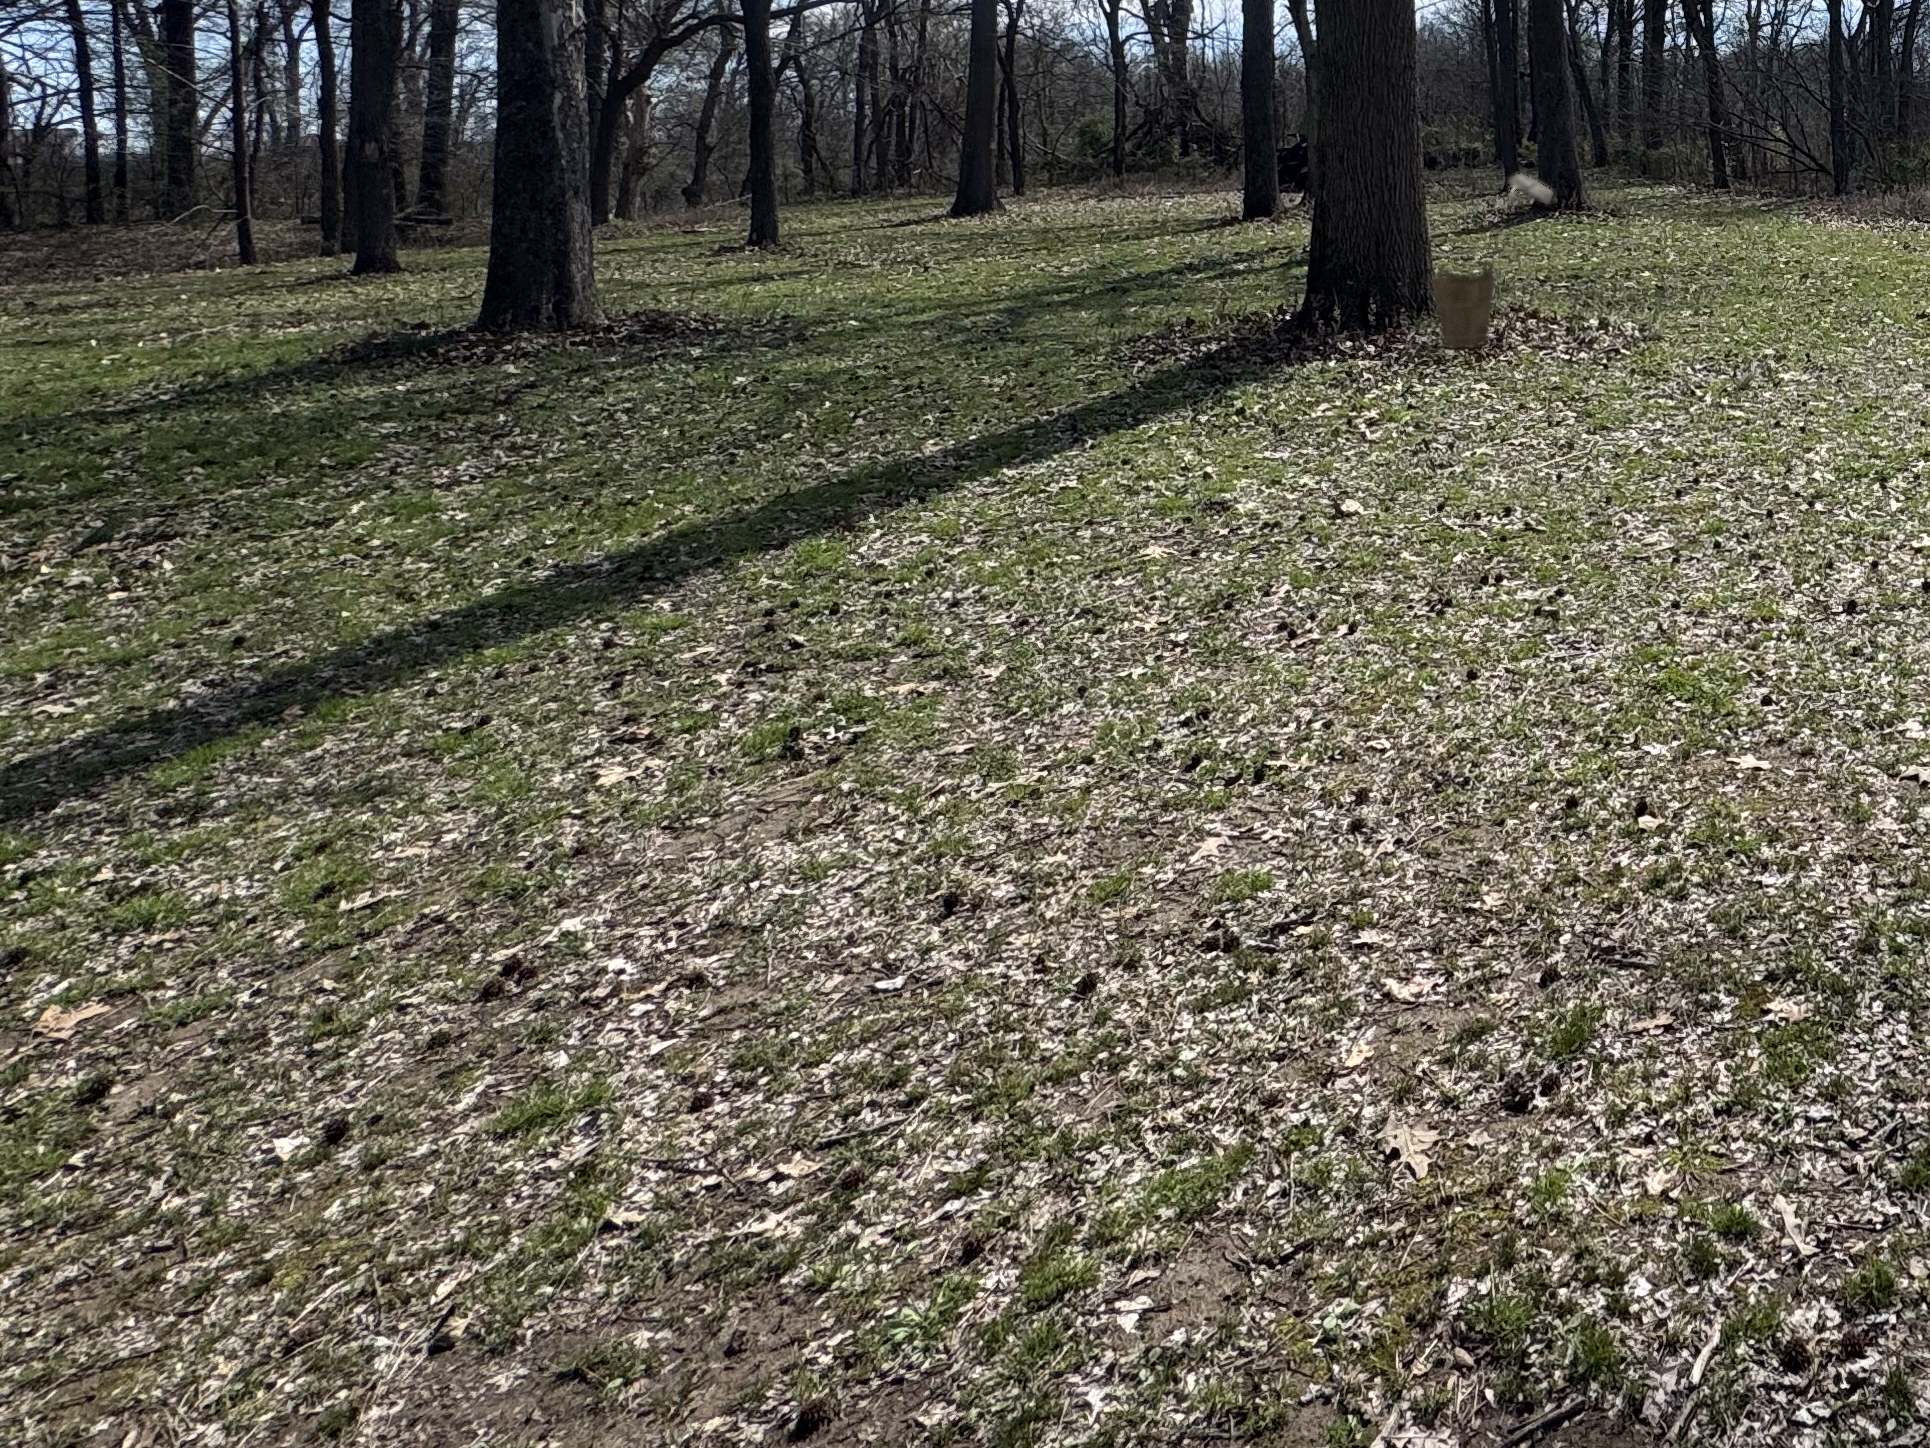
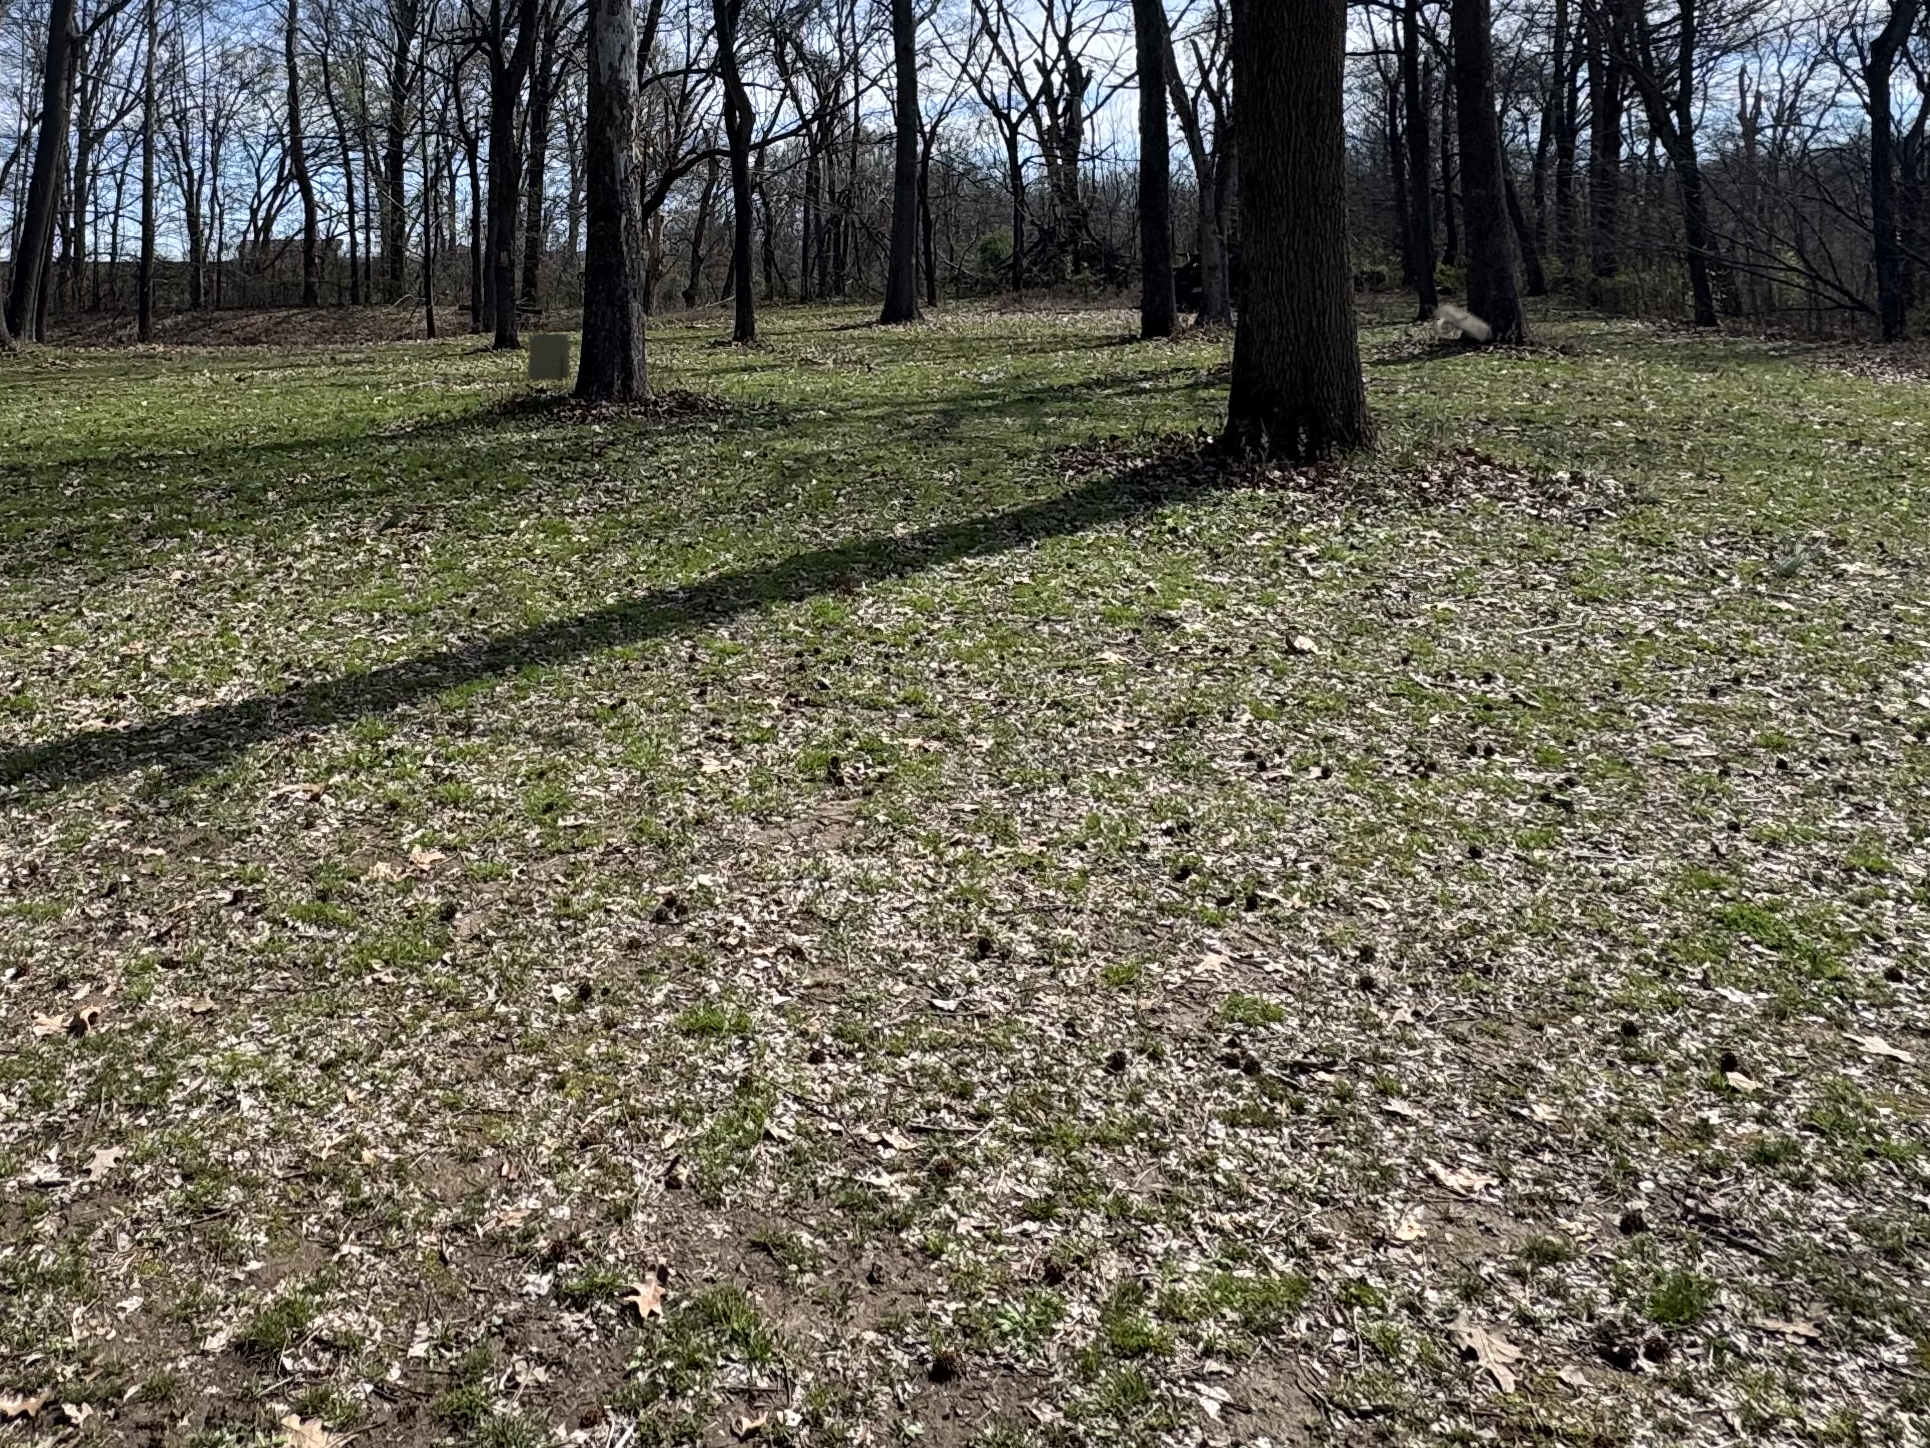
bucket: present [1432,261,1496,348] -> none [1371,398,1446,492]
planter: none [418,262,489,348] -> present [528,334,570,388]

